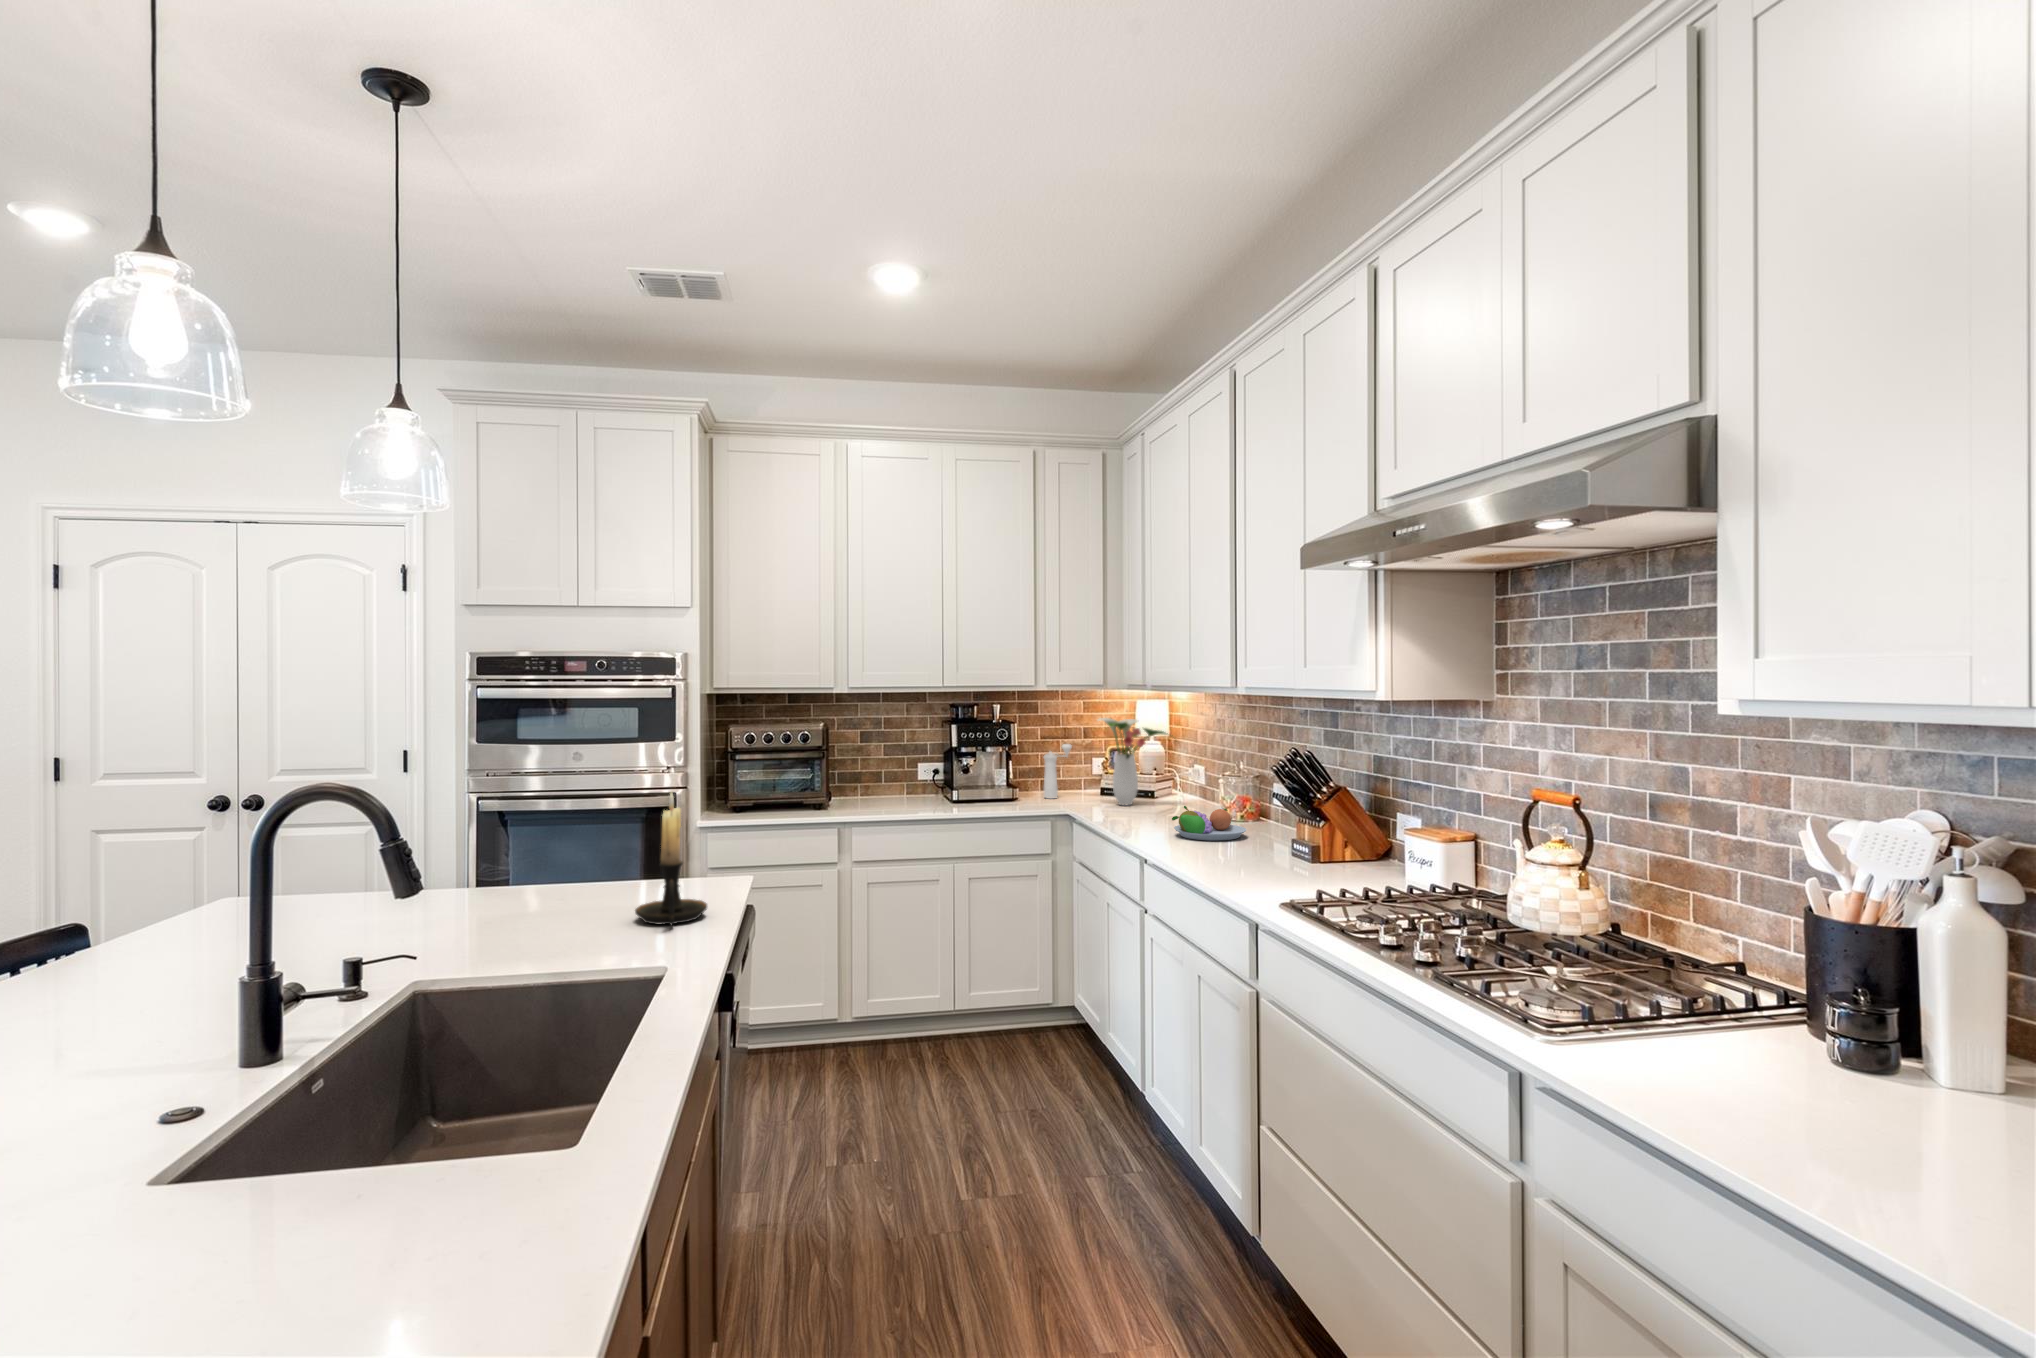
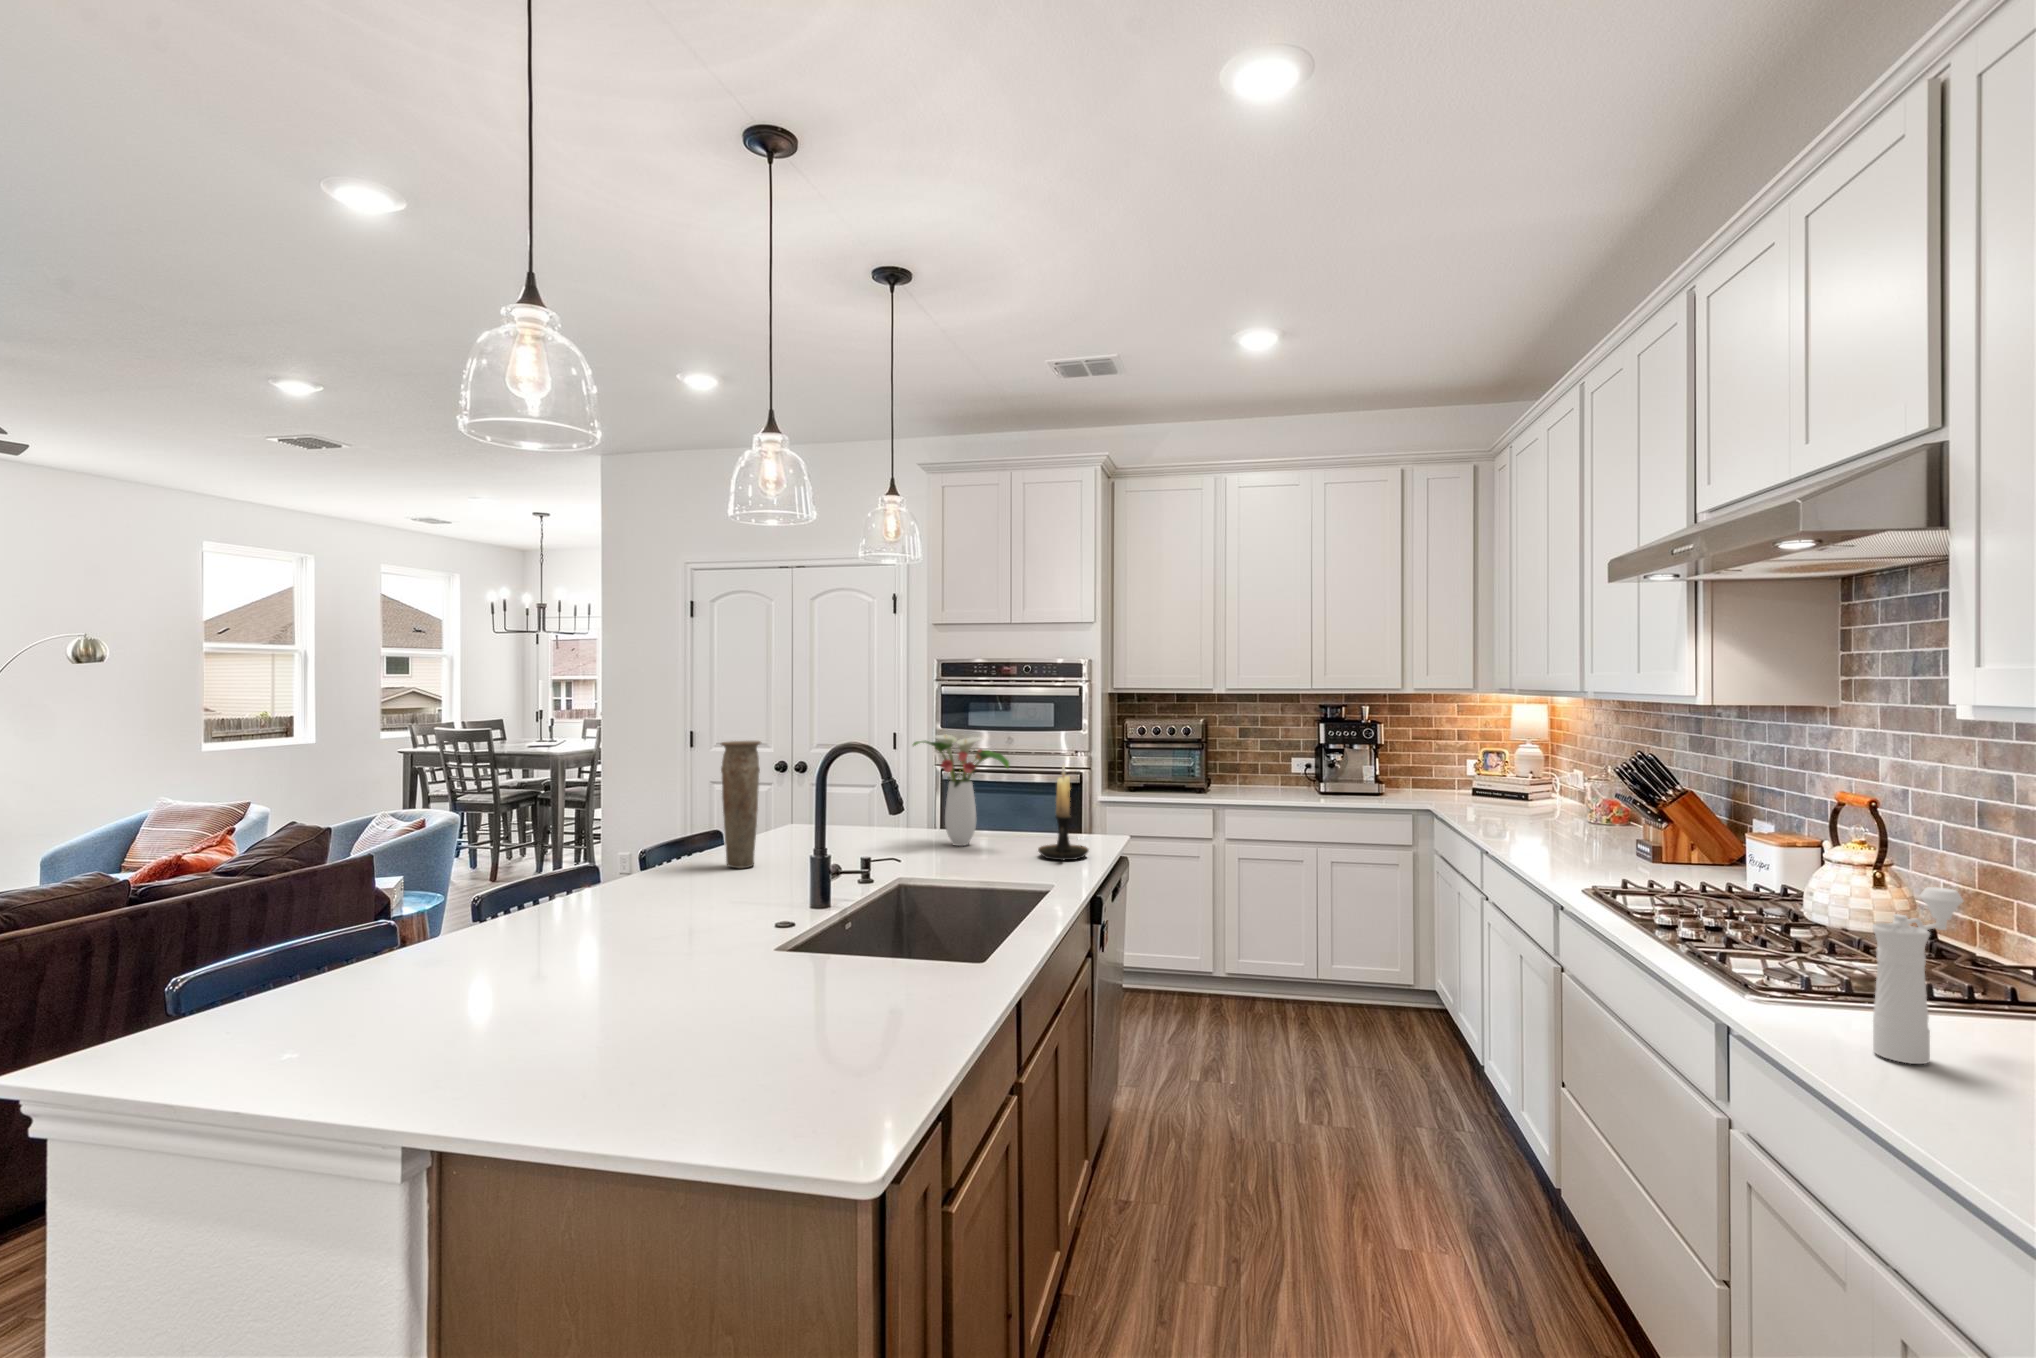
flower arrangement: present [1098,718,1168,806] -> present [913,735,1009,846]
pepper mill: present [1044,744,1072,799] -> present [1872,887,1963,1064]
vase: none [63,782,152,999] -> present [721,741,761,868]
fruit bowl: present [1172,806,1246,840] -> none [1517,804,1600,838]

